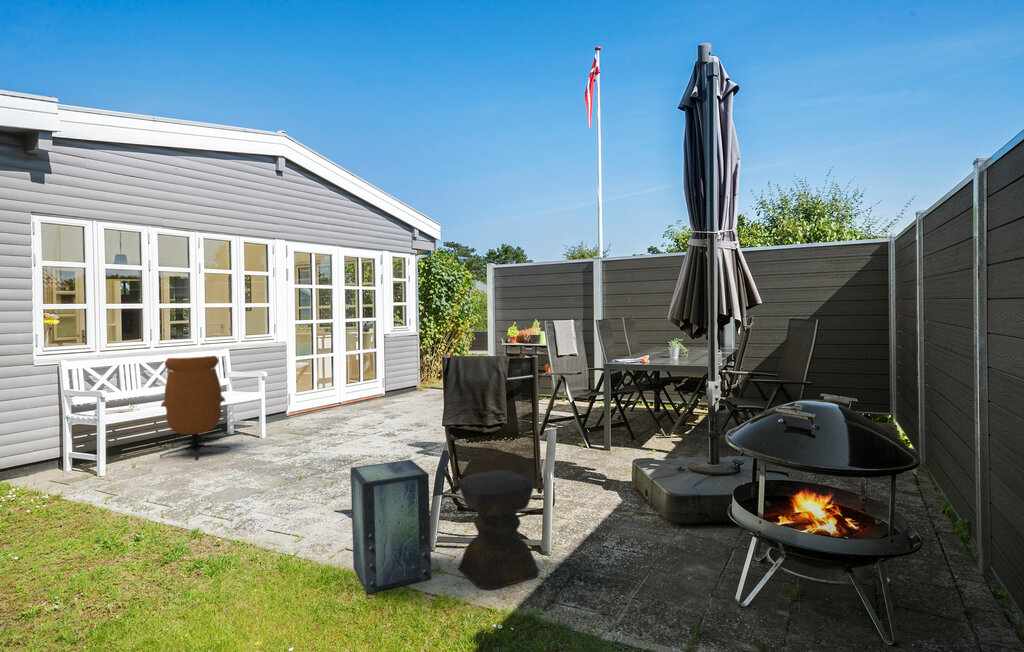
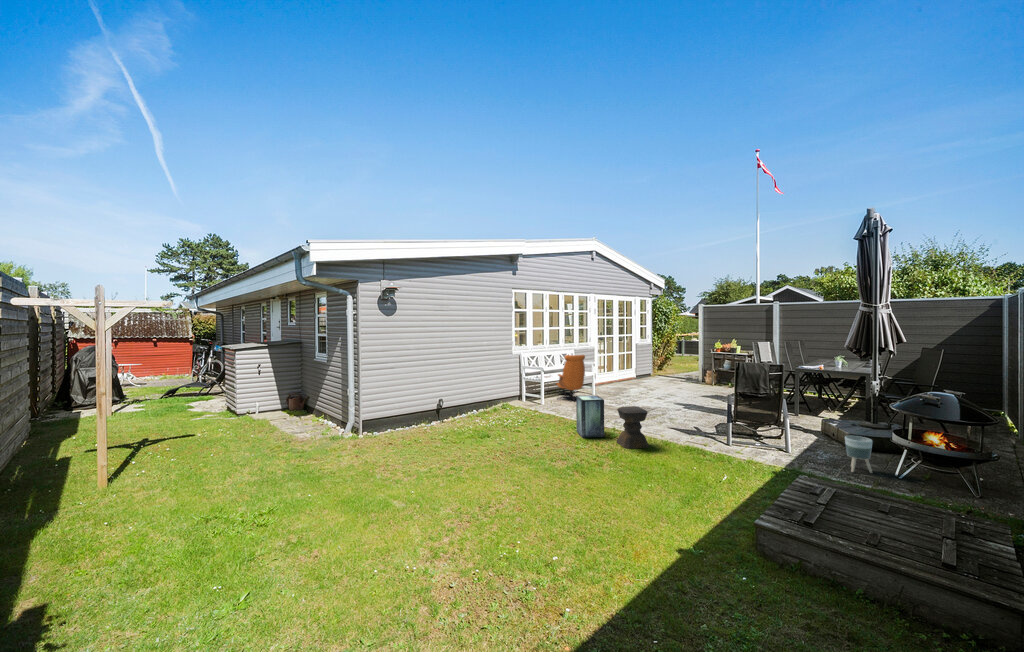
storage box: present [351,460,431,594] -> present [576,396,604,438]
stool: present [458,470,540,590] -> present [617,406,649,449]
planter: none [646,511,698,601] -> present [845,436,872,473]

